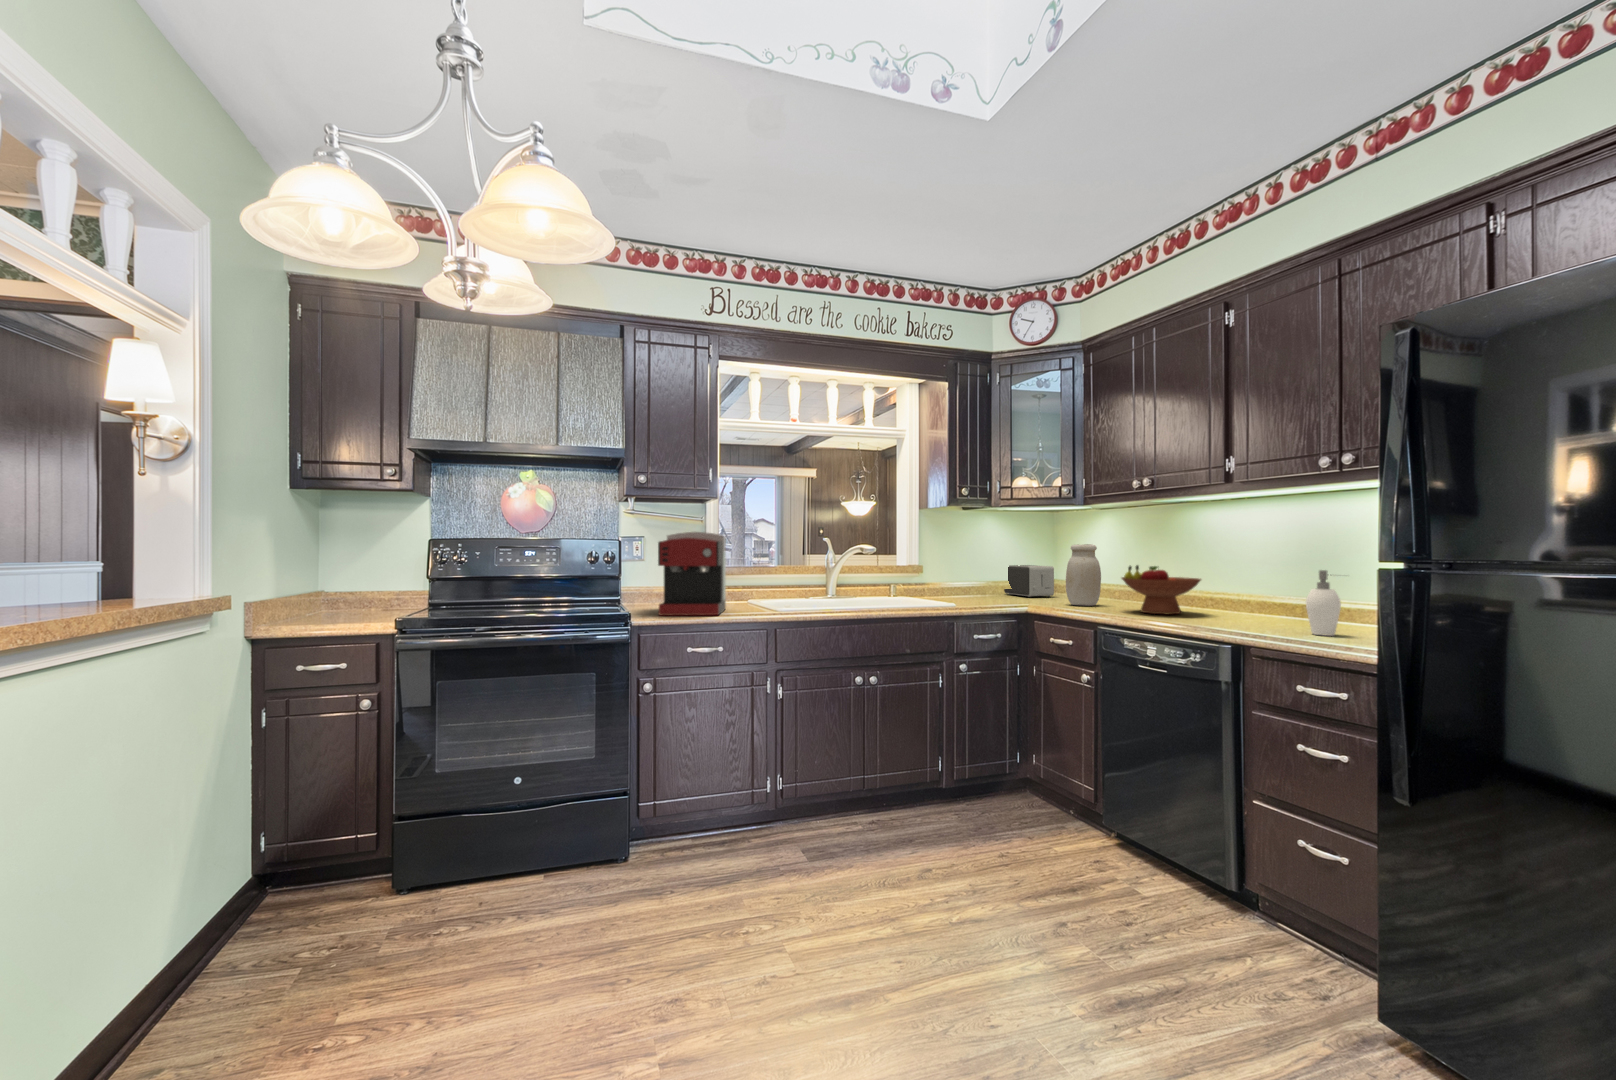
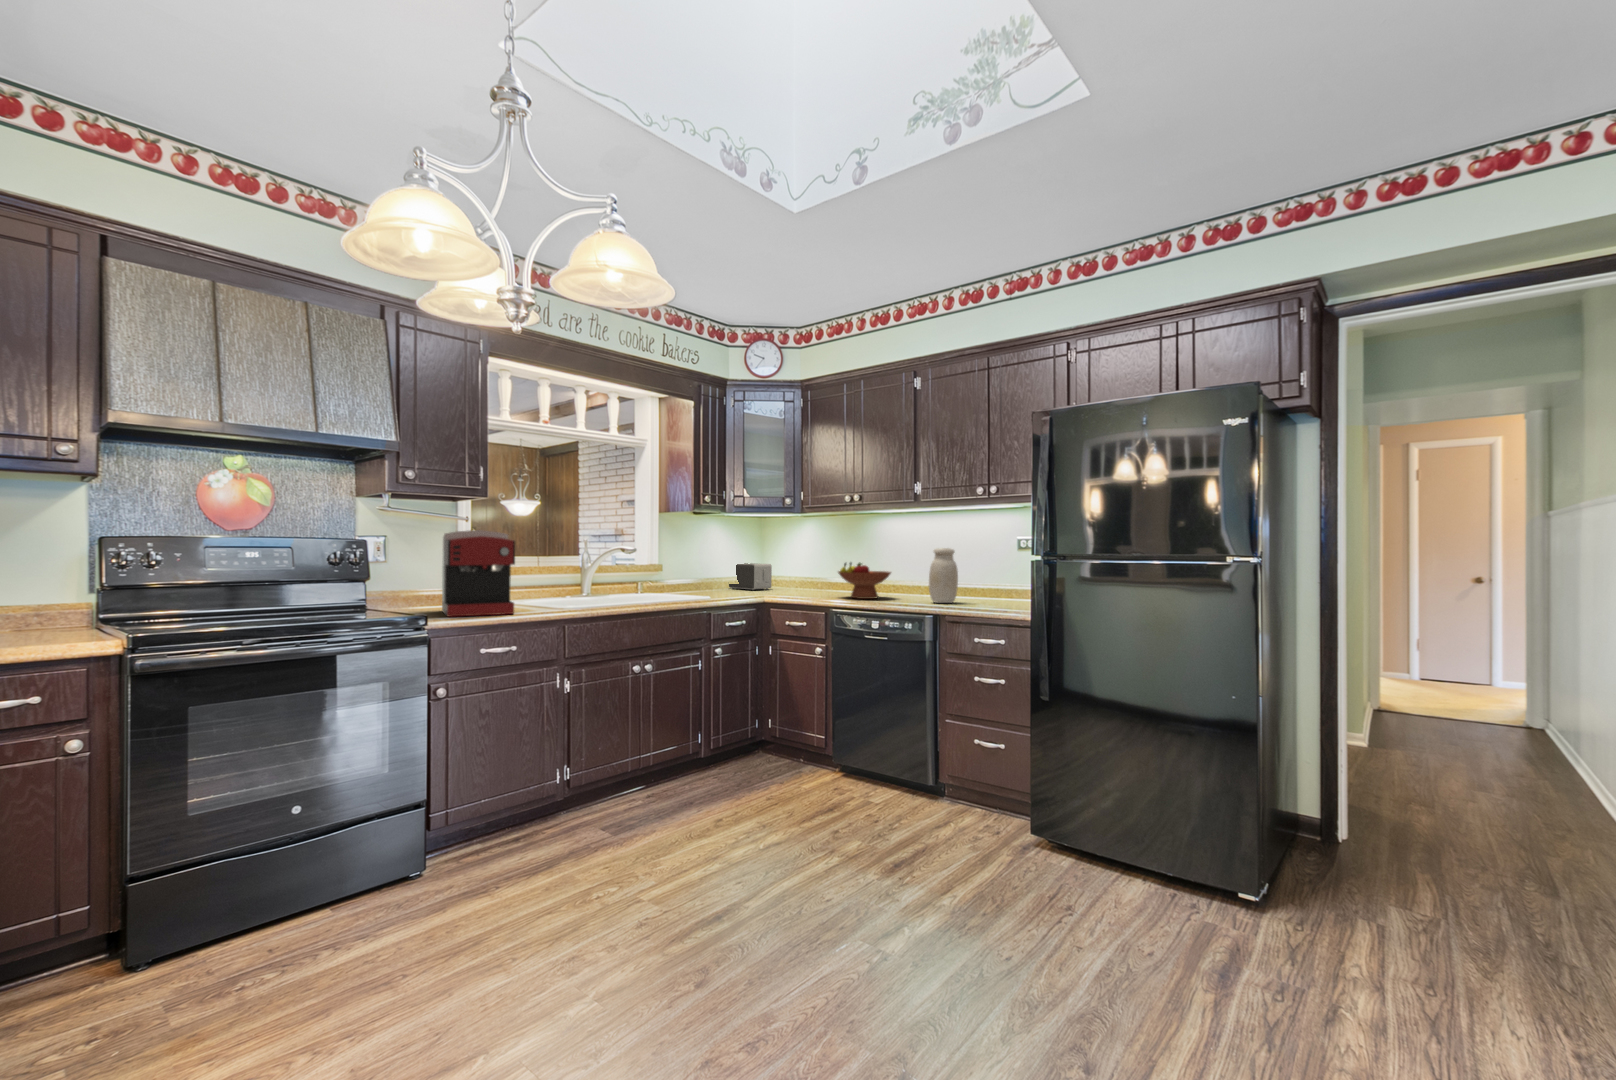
jar: present [1066,544,1101,606] -> present [929,548,958,603]
soap dispenser: present [1306,570,1341,636] -> none [965,564,990,607]

